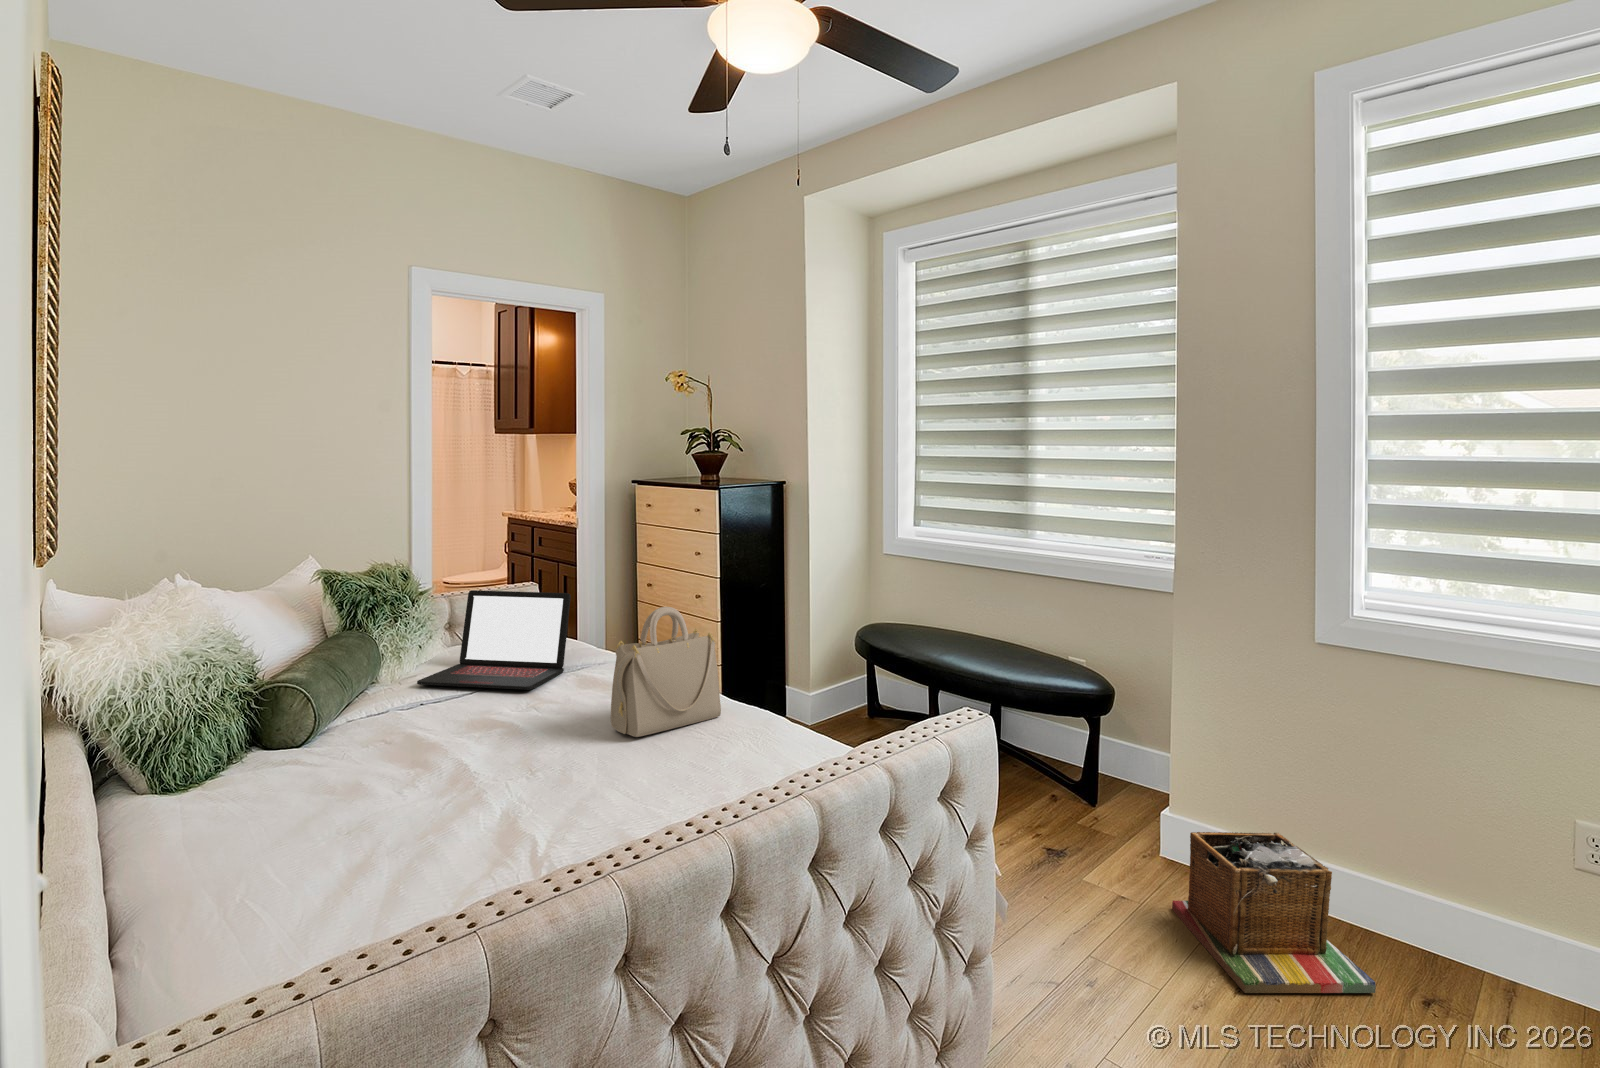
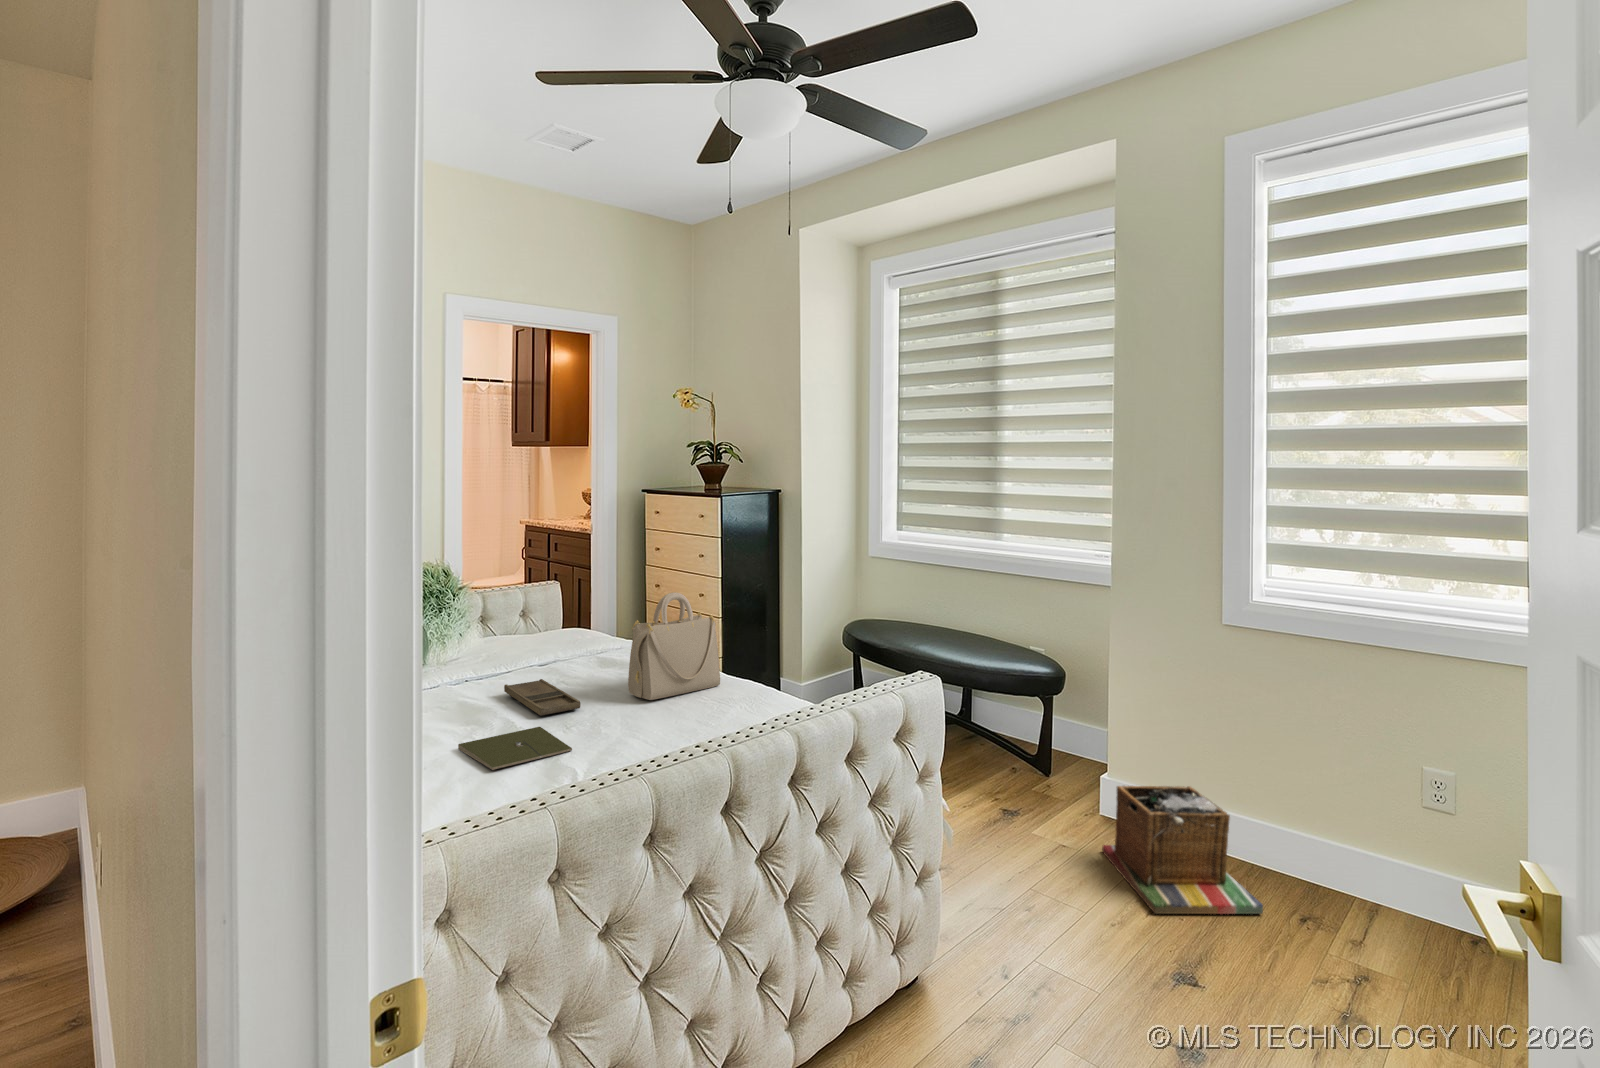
laptop: present [417,590,571,690] -> none [461,582,591,665]
tray: none [462,710,552,759] -> present [504,679,580,716]
notebook: none [397,774,537,838] -> present [458,727,572,770]

